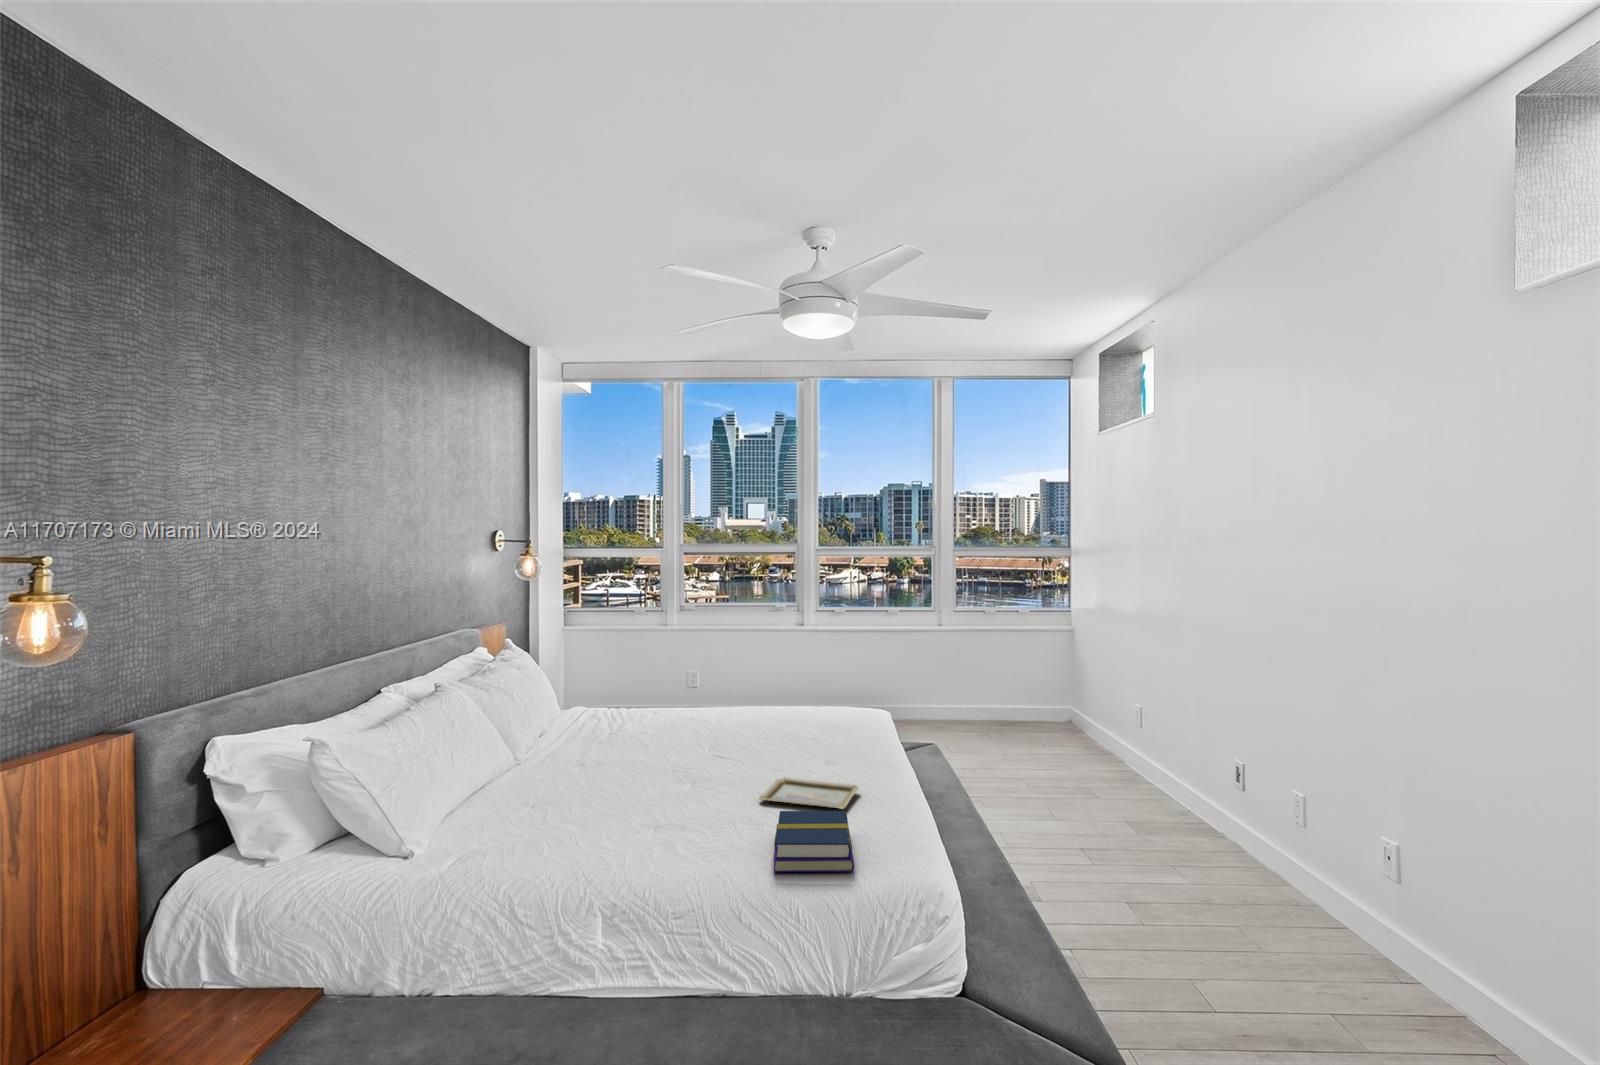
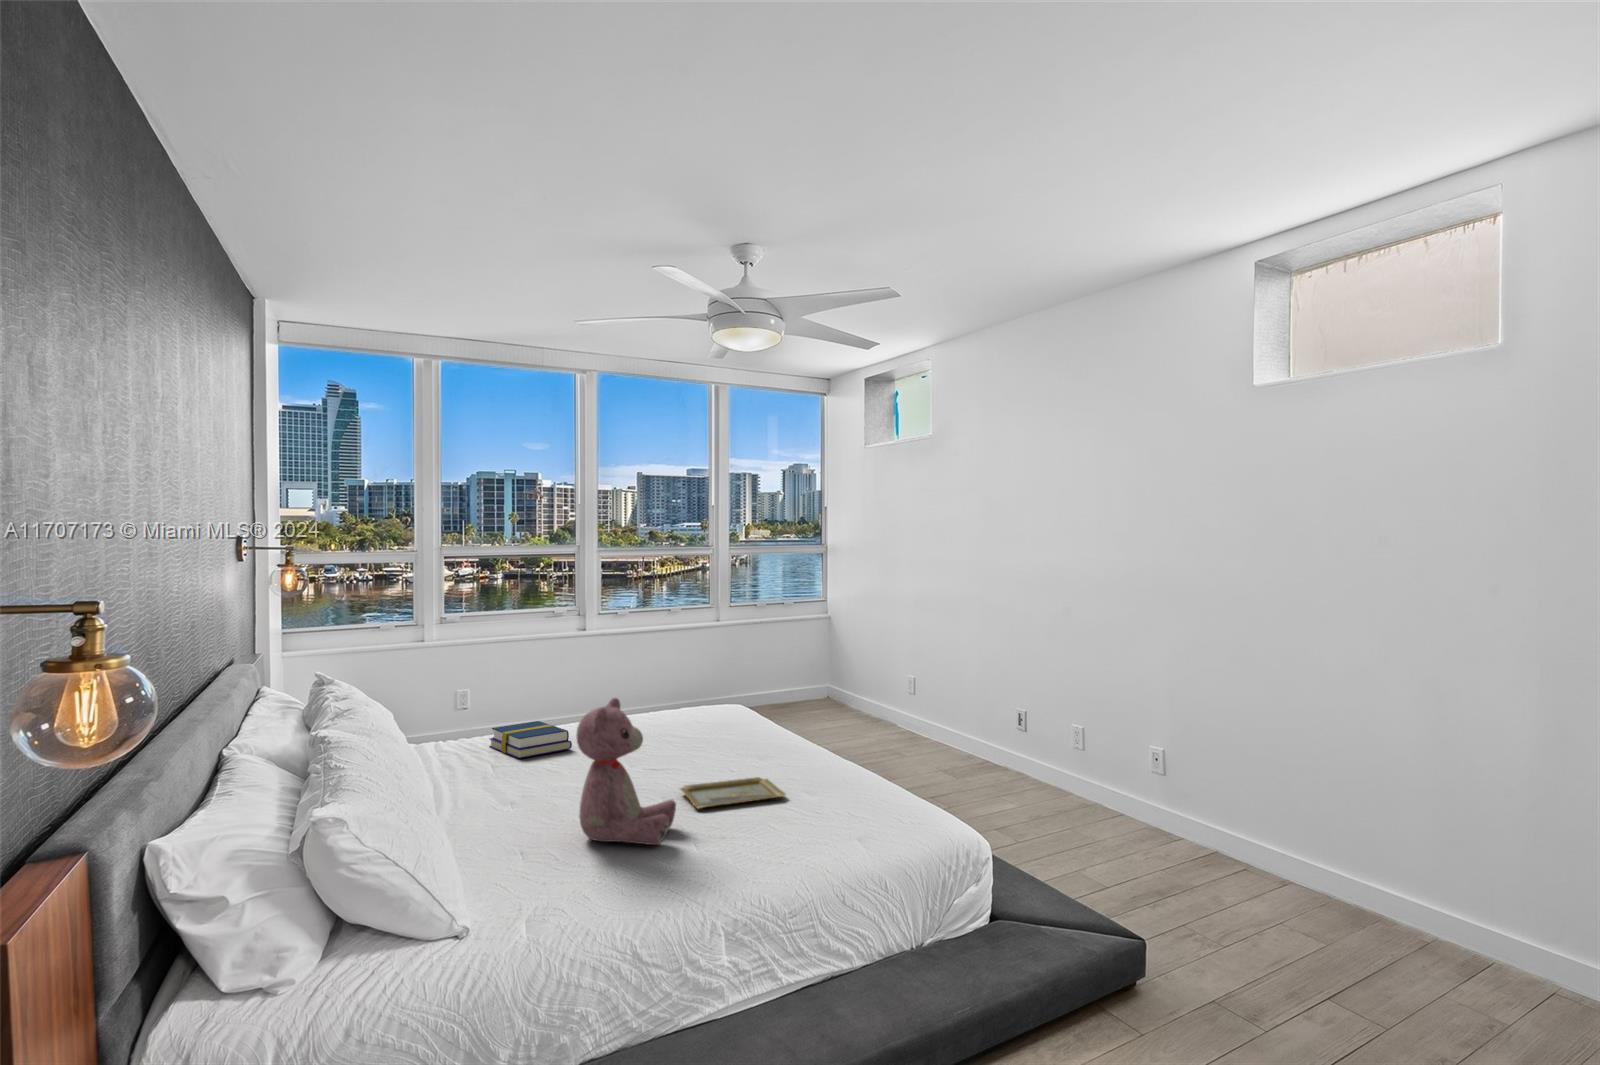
teddy bear: none [626,688,719,822] -> present [576,698,676,845]
book: present [774,811,854,872] -> present [489,721,572,758]

